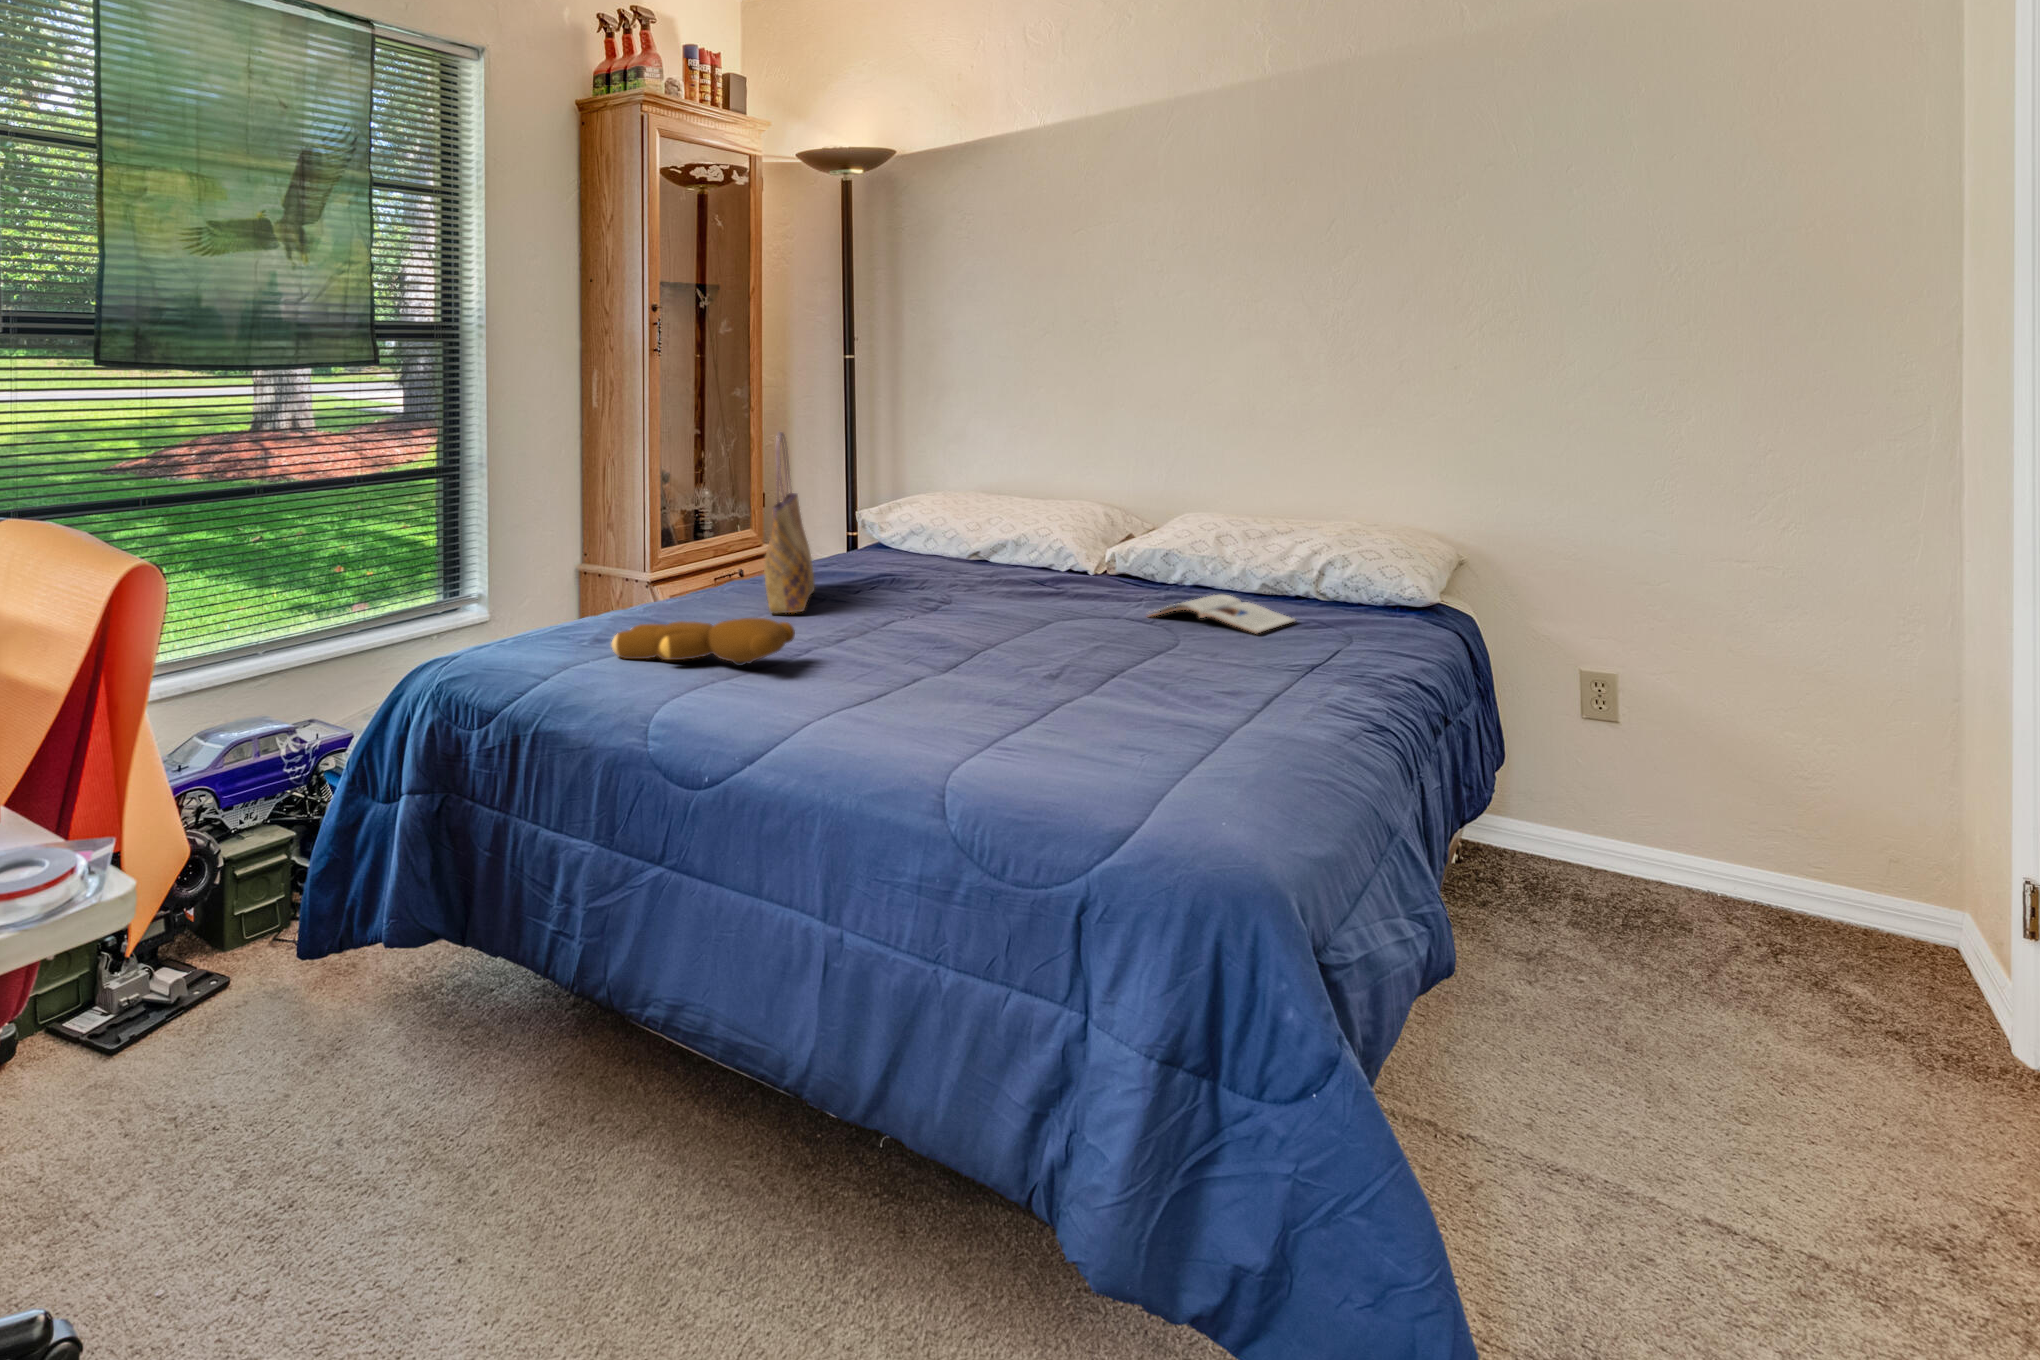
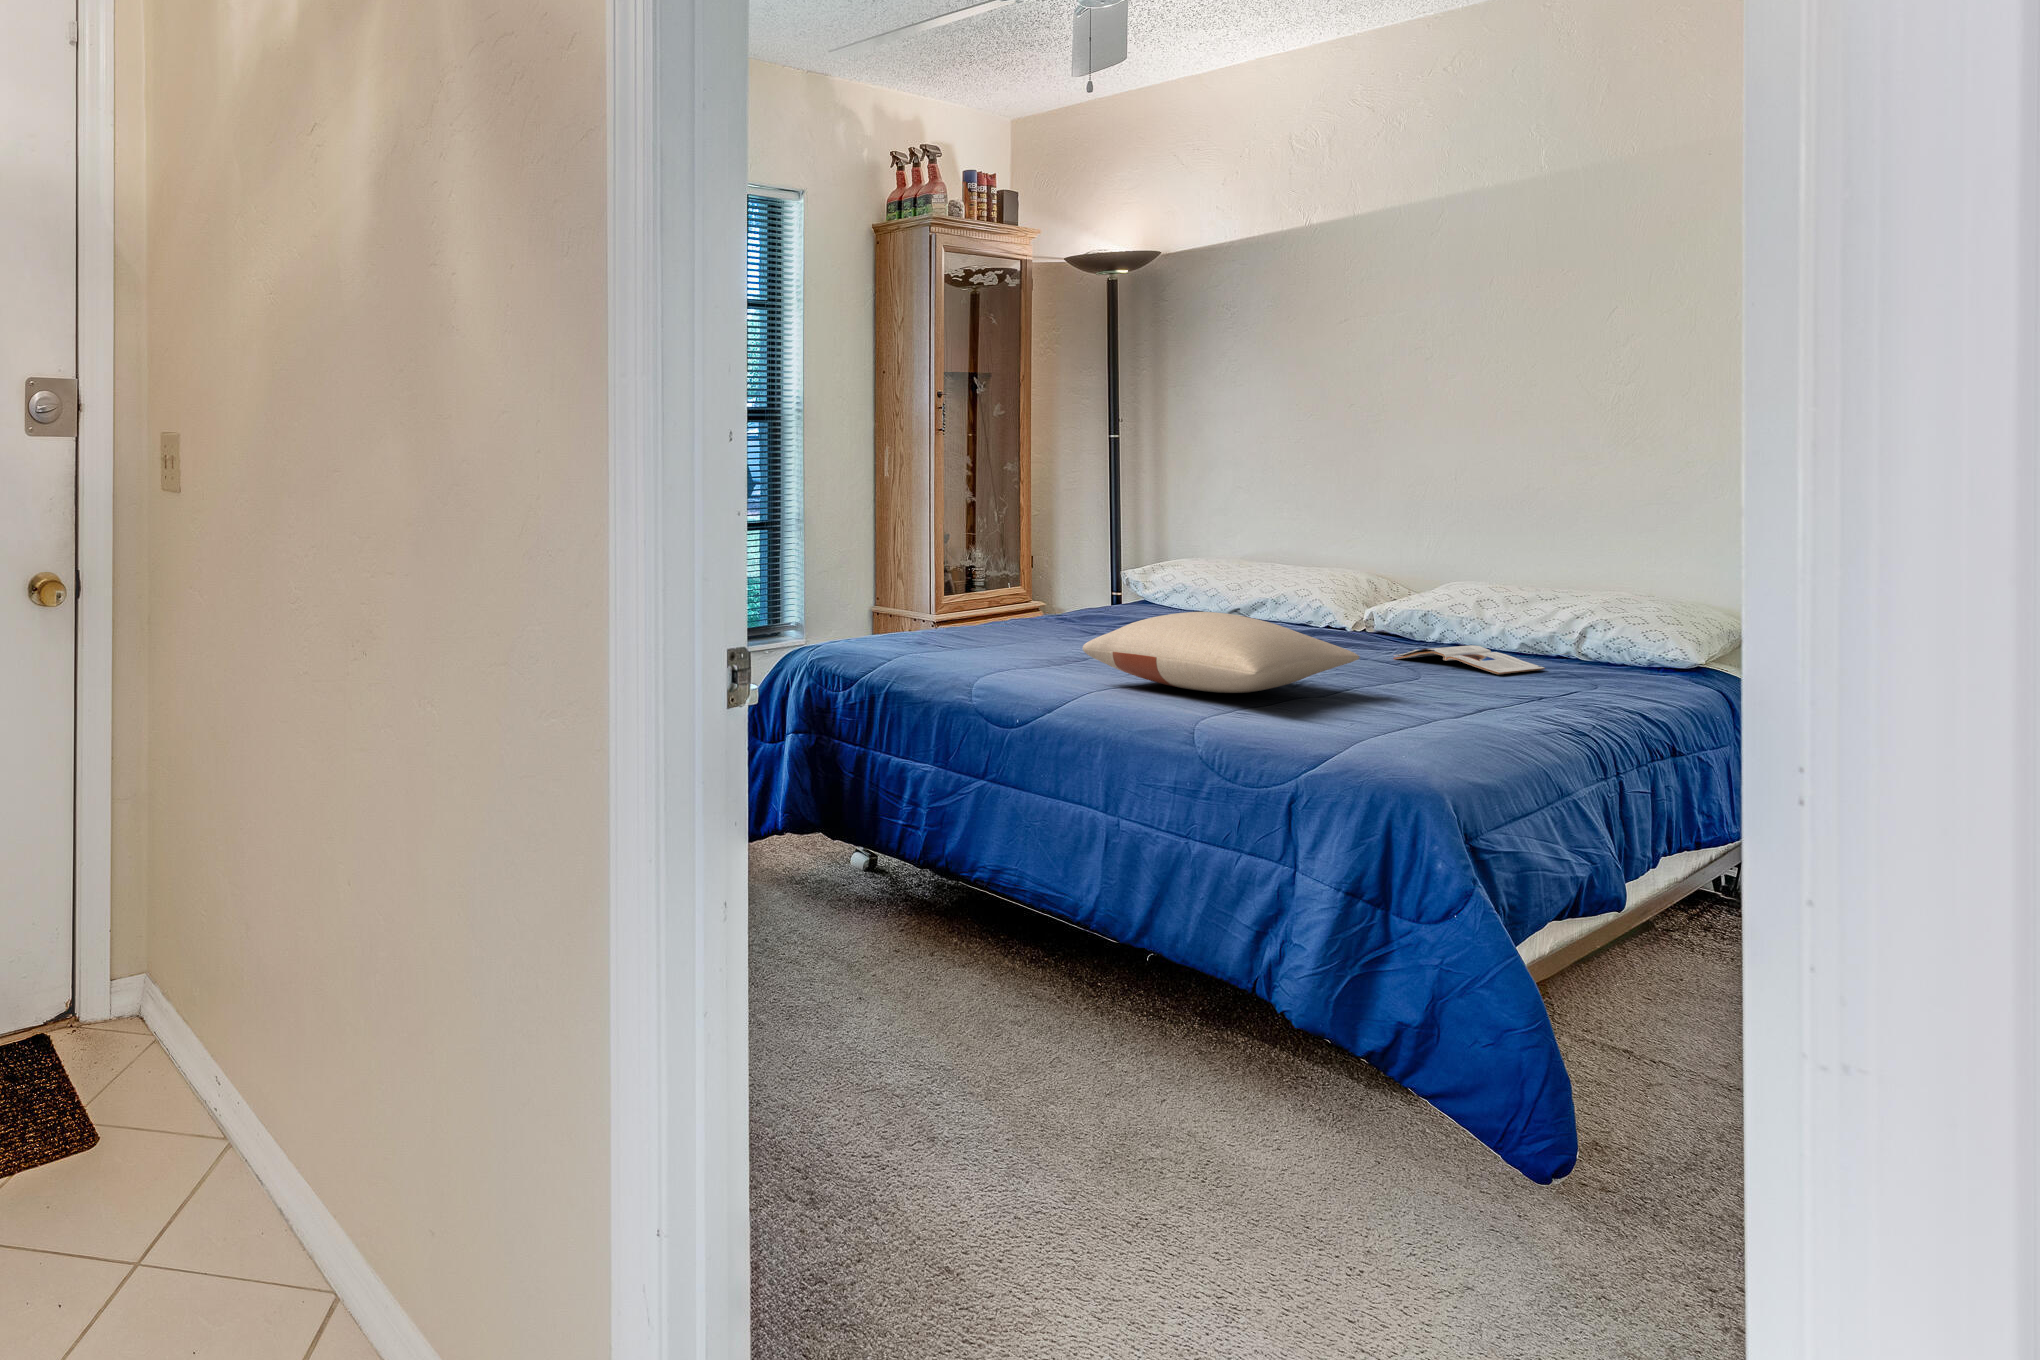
tote bag: present [764,432,815,613] -> none [1045,496,1085,638]
pillow: none [800,588,1127,701] -> present [1083,612,1359,693]
teddy bear: present [612,618,795,666] -> none [929,631,1075,665]

